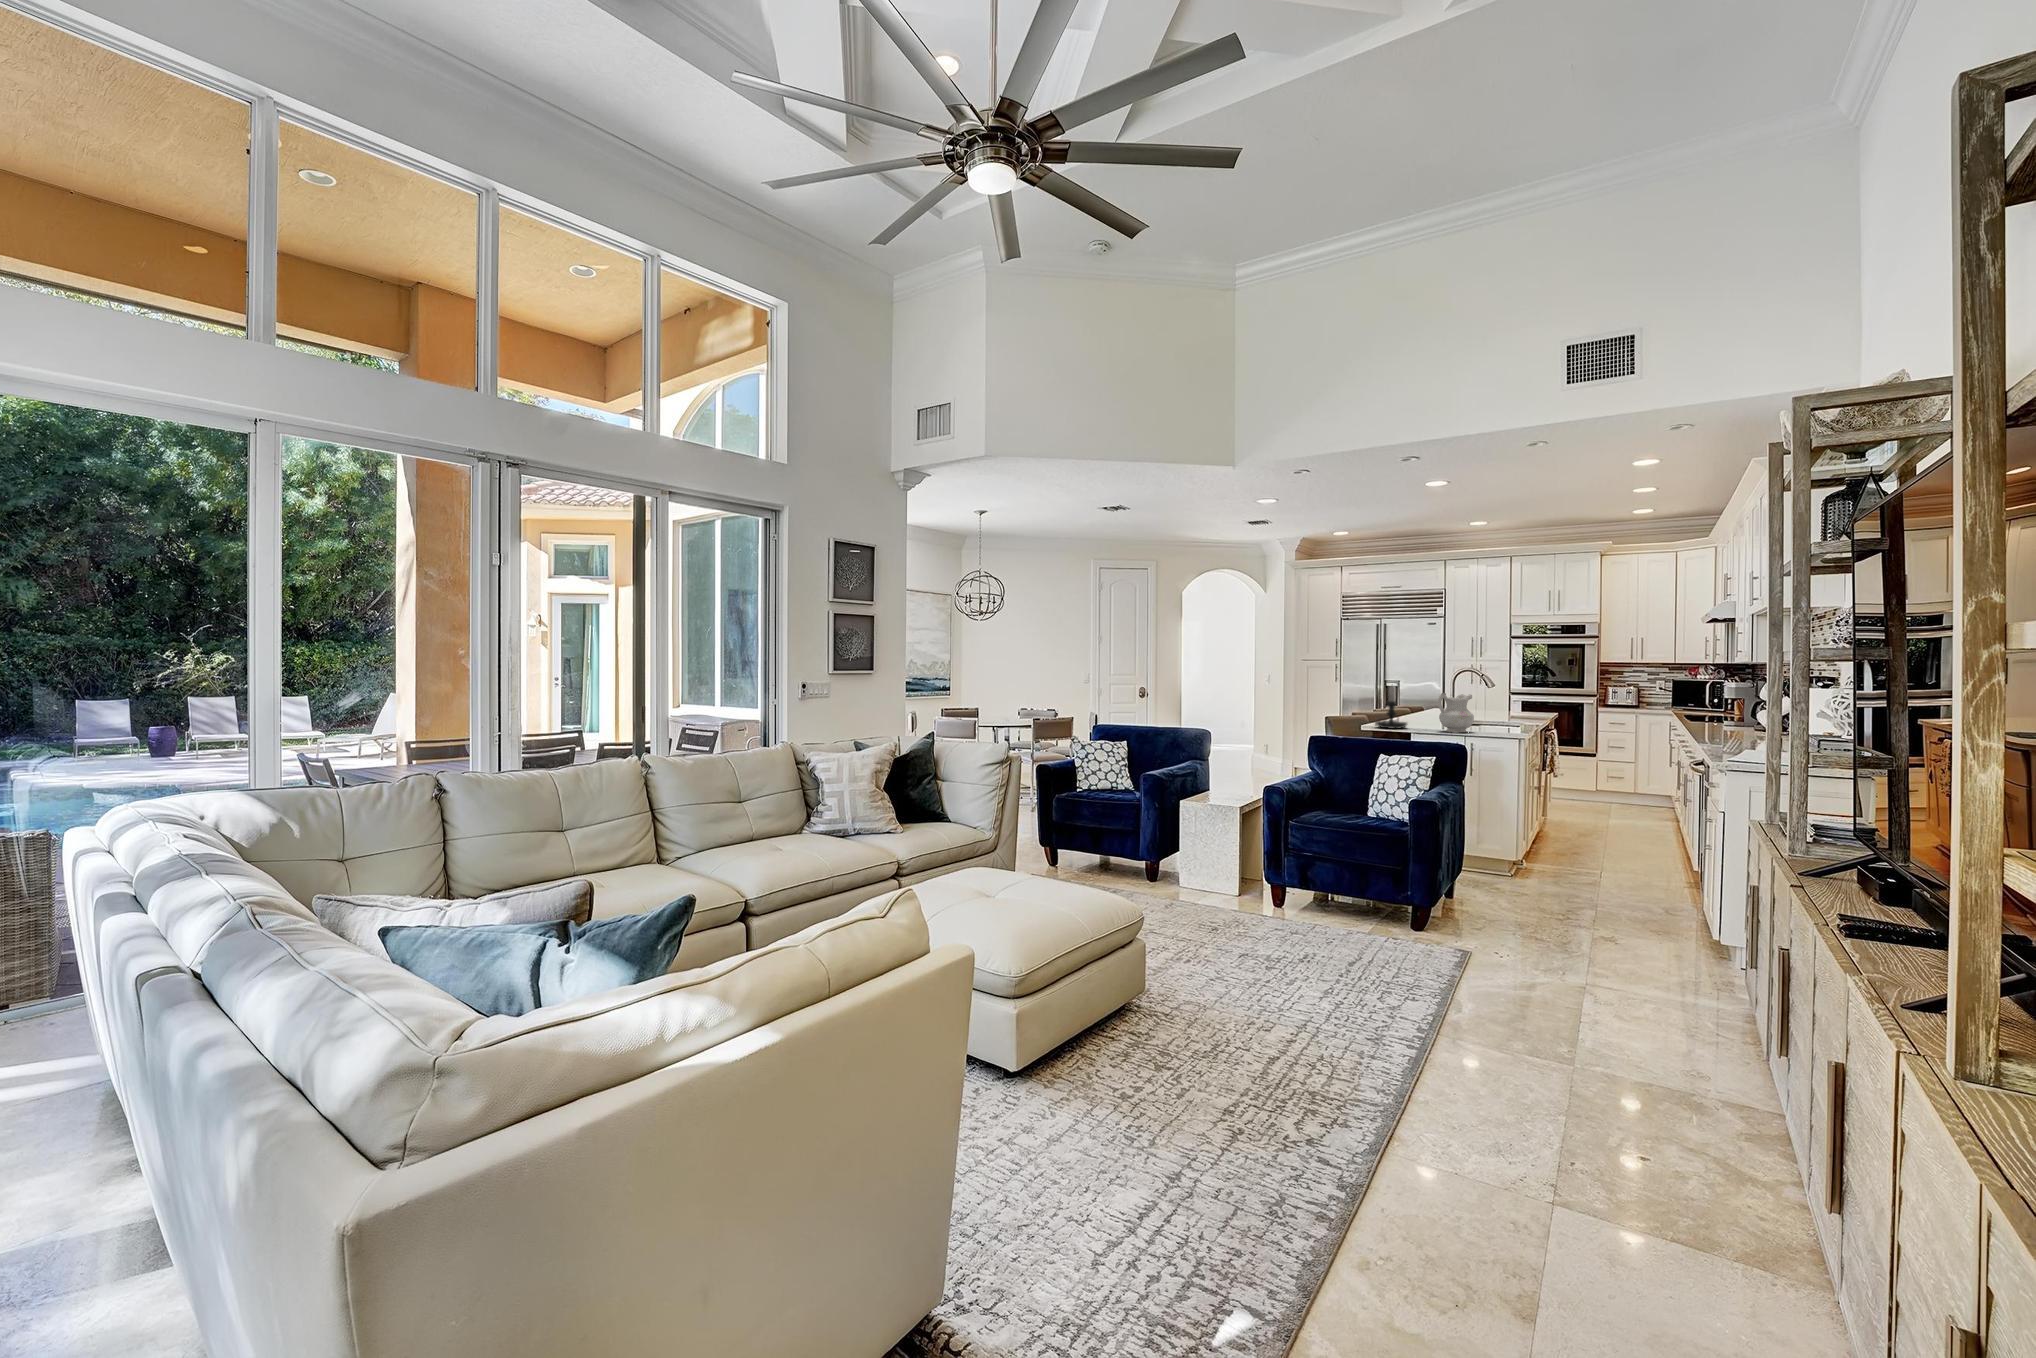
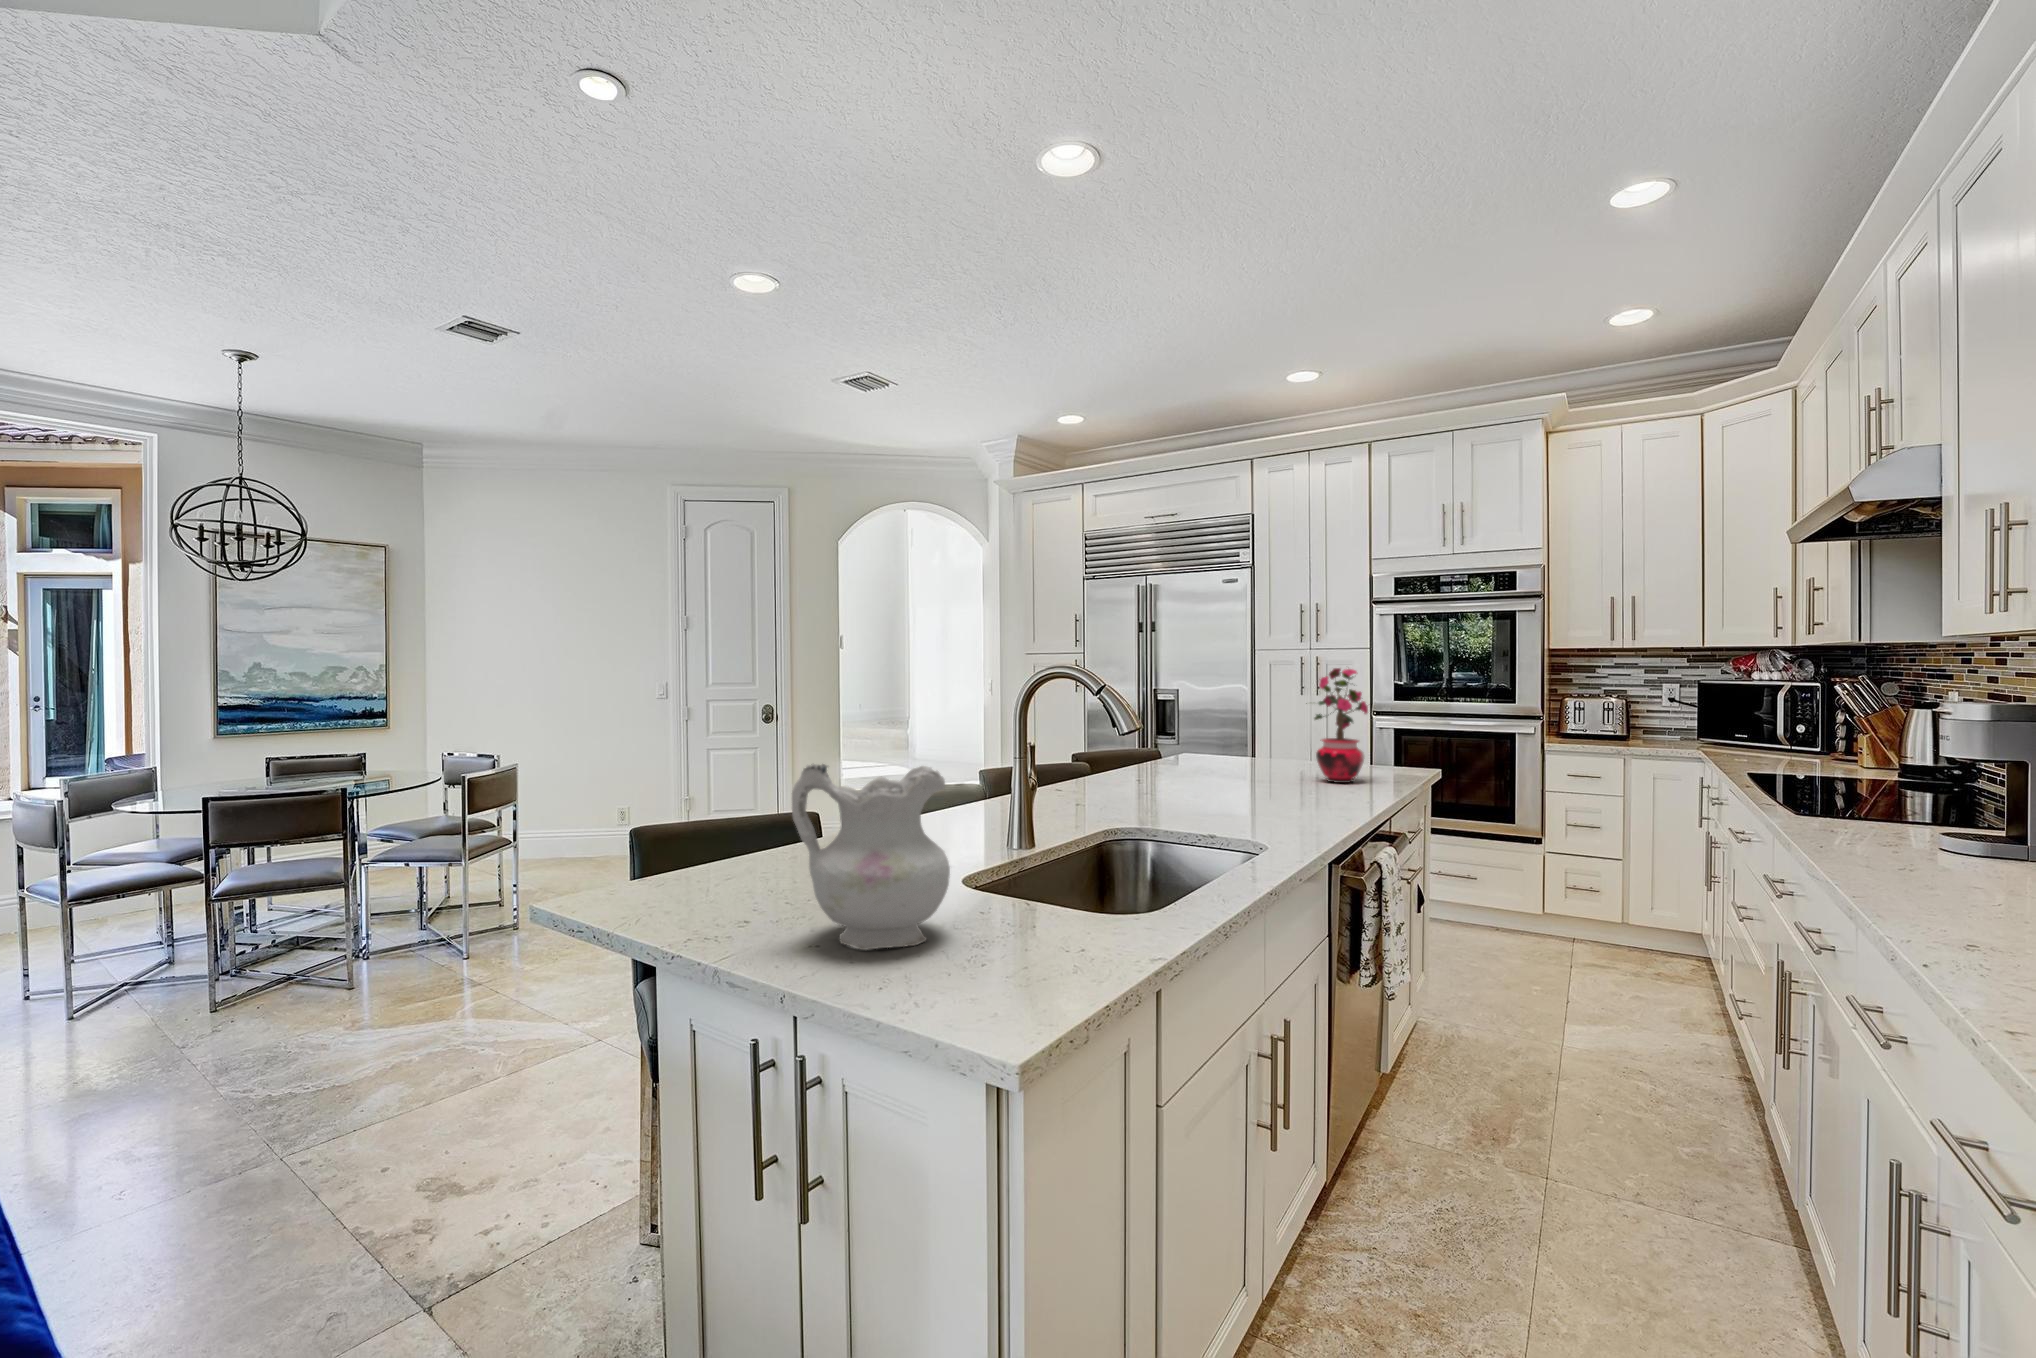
potted plant: none [1509,671,1536,715] -> present [1306,668,1368,783]
candle holder: present [1376,686,1408,729] -> none [675,715,803,897]

